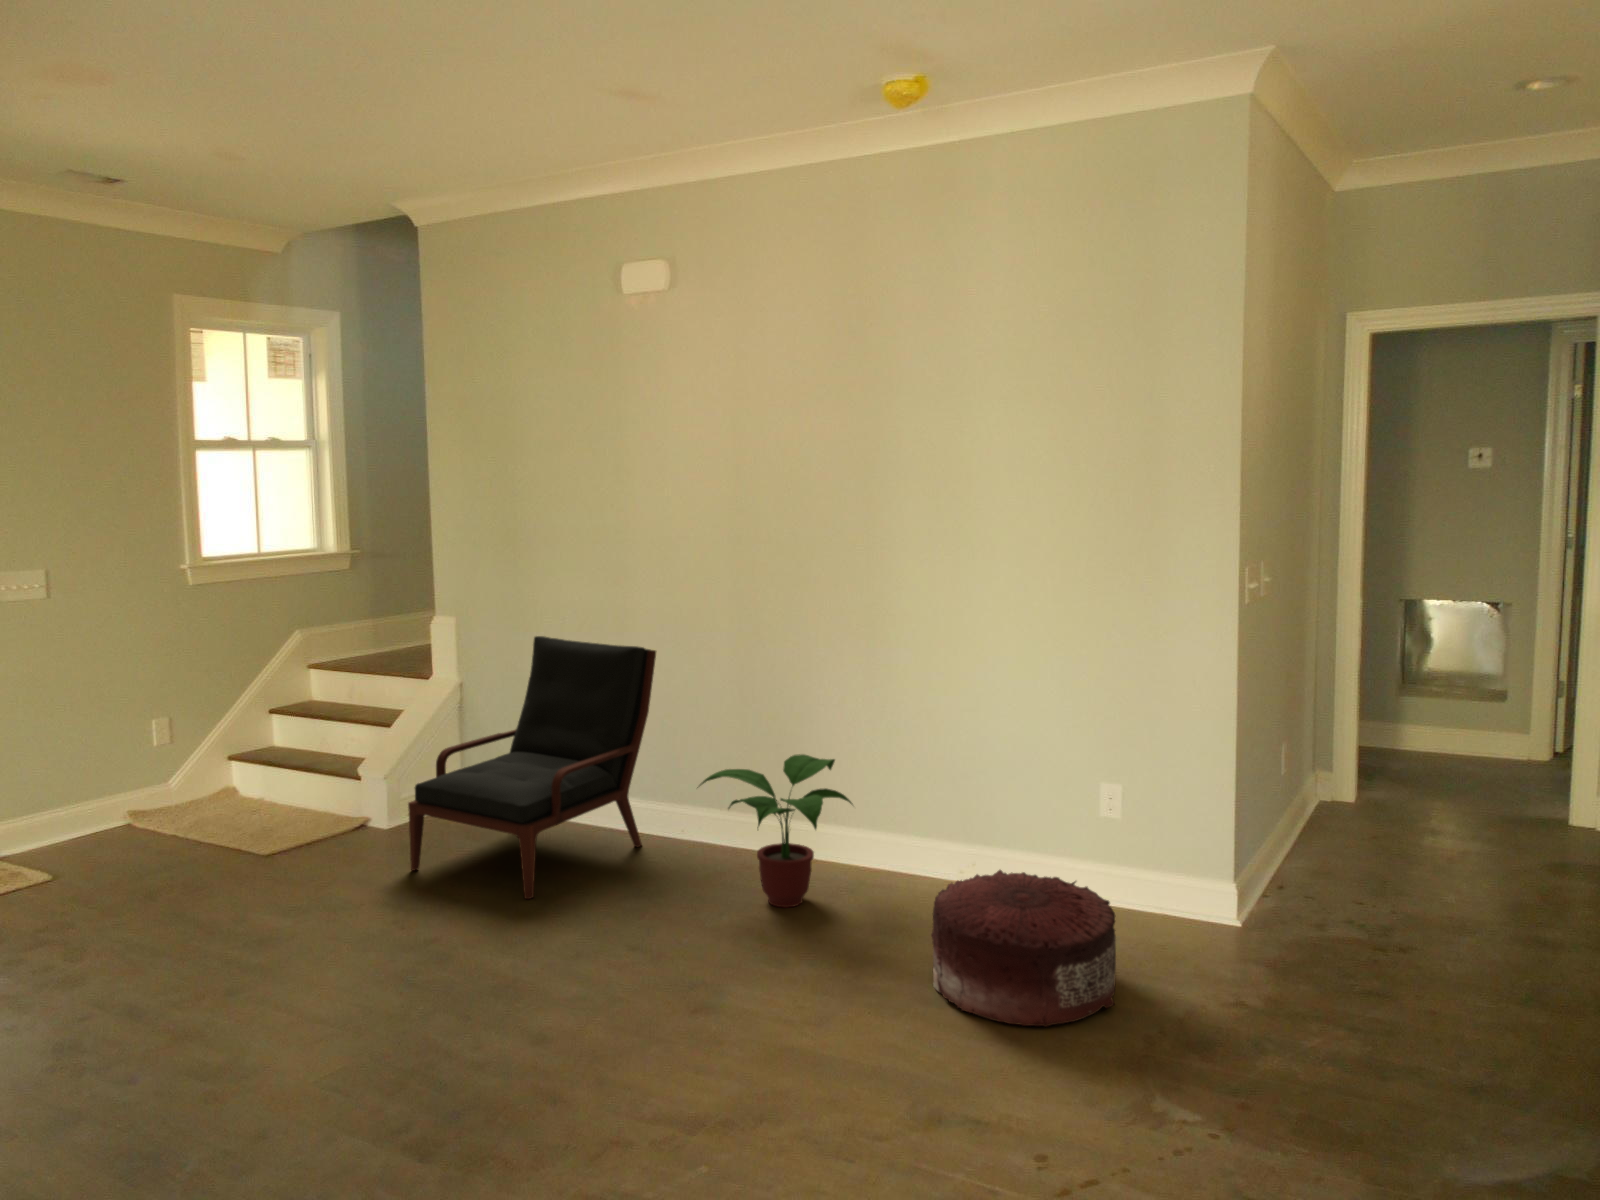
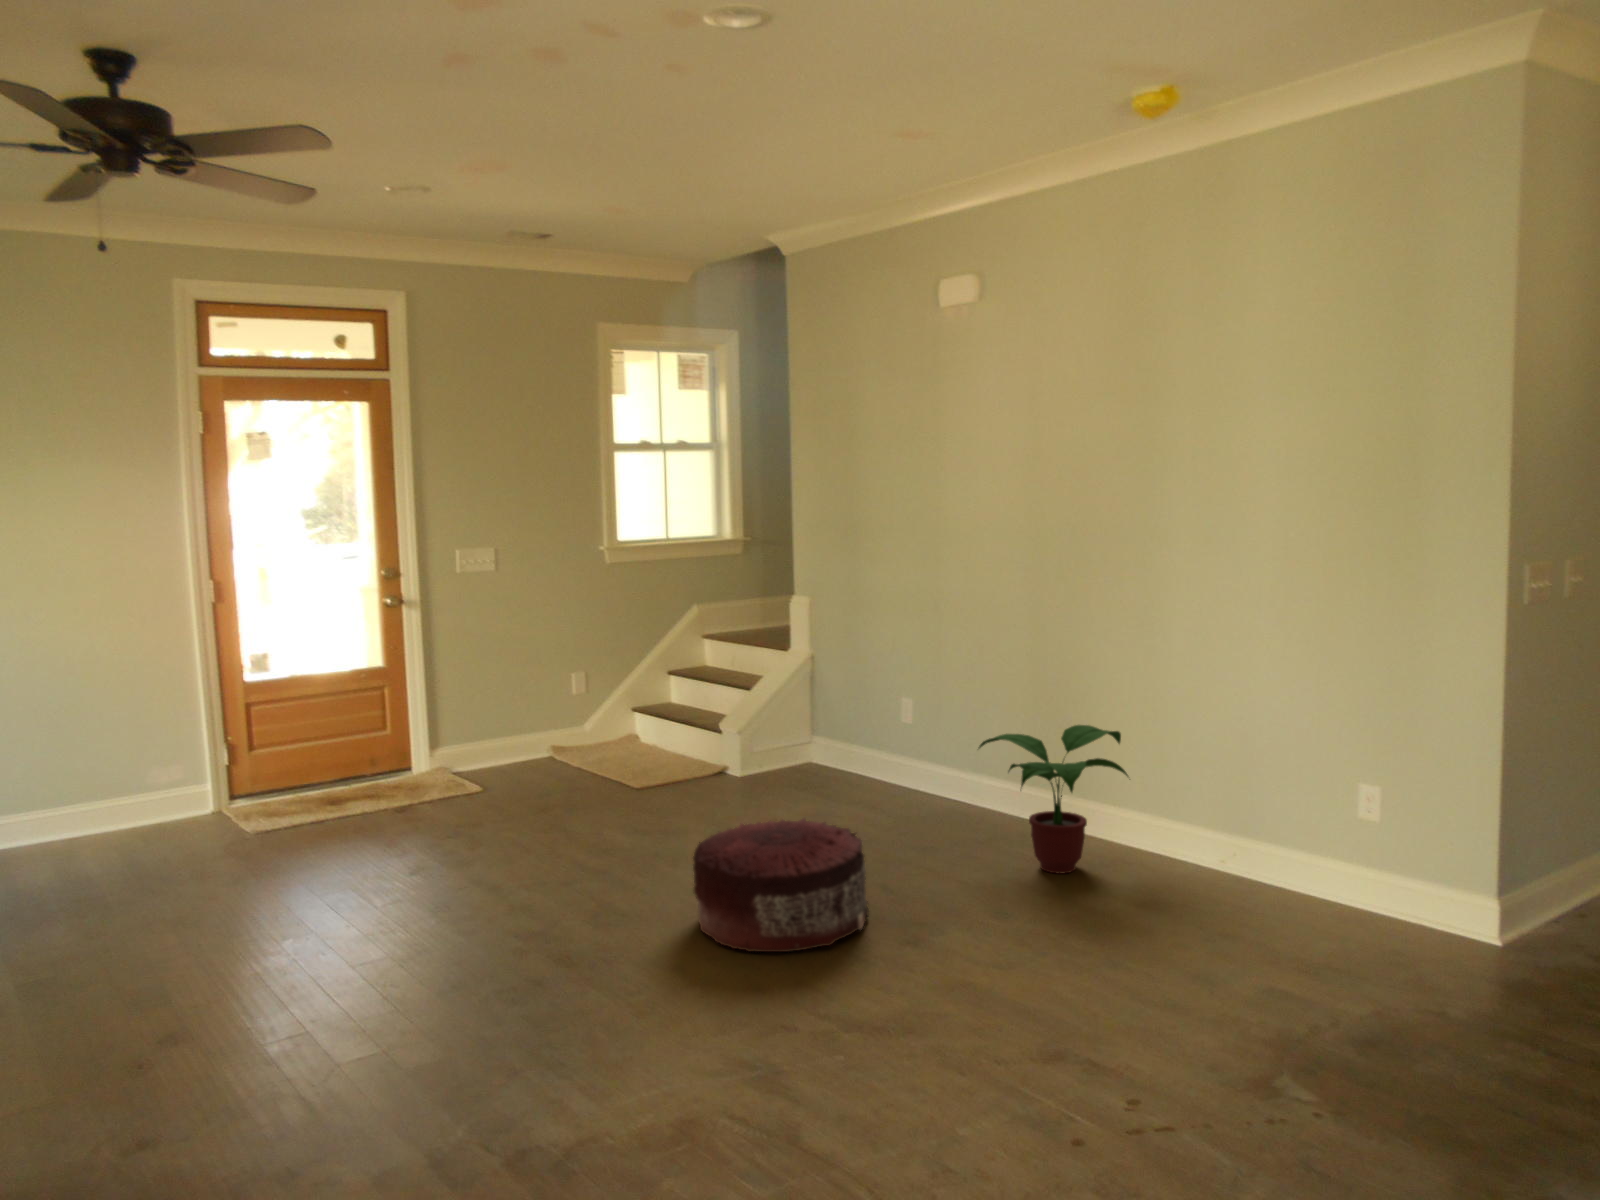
armchair: present [408,636,656,899] -> none [738,609,966,840]
pouf: present [932,870,1116,1027] -> present [693,818,869,952]

